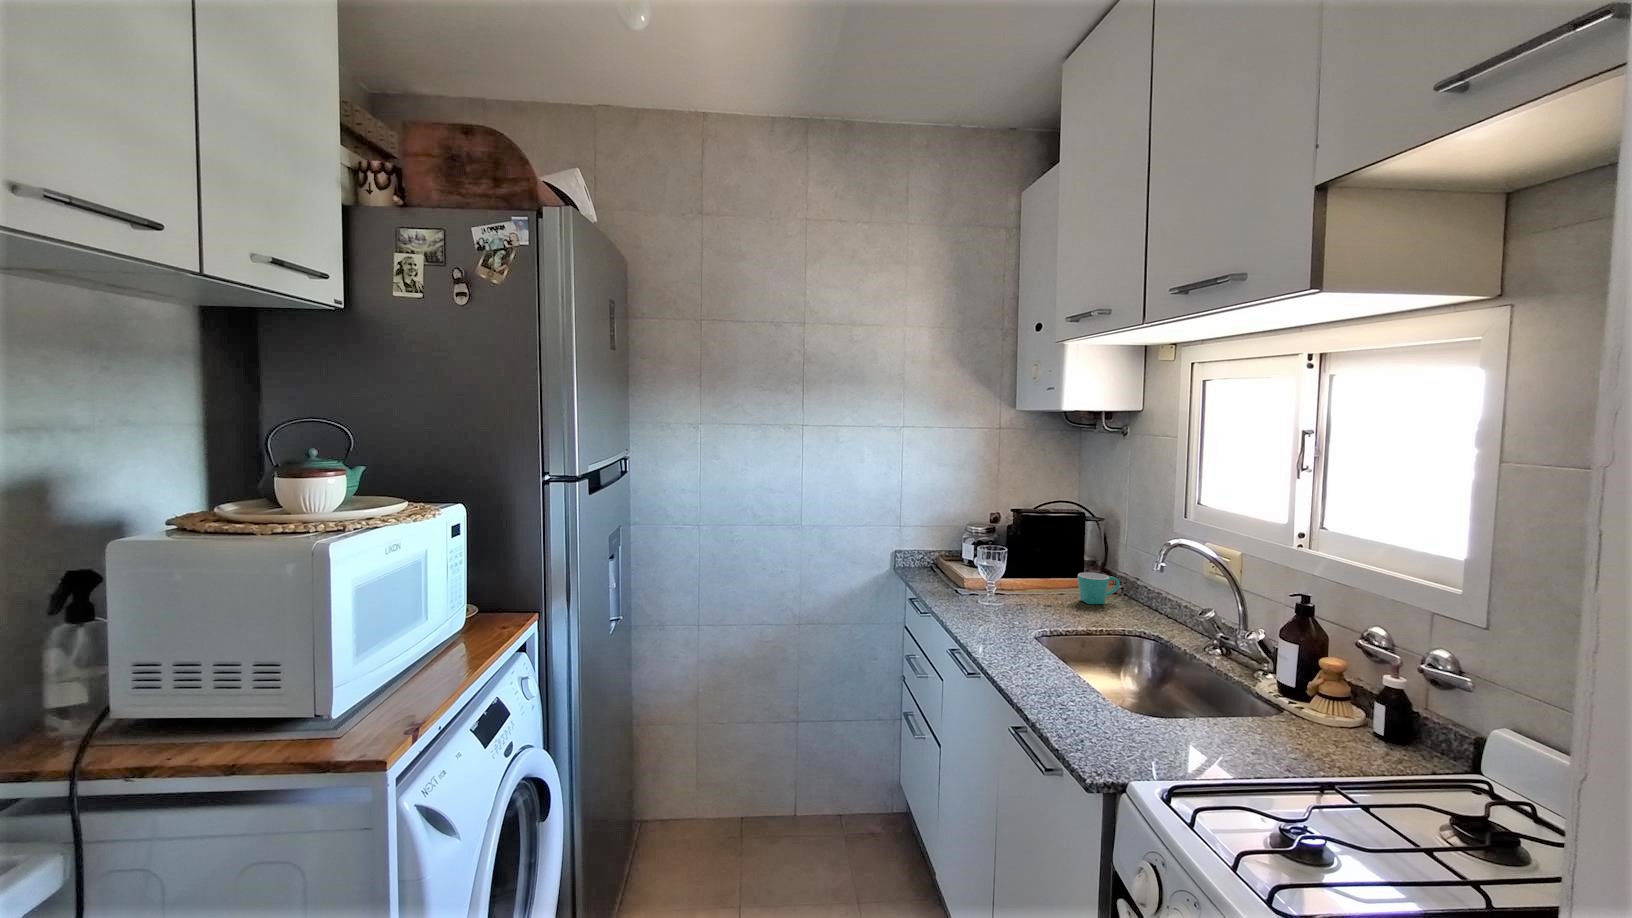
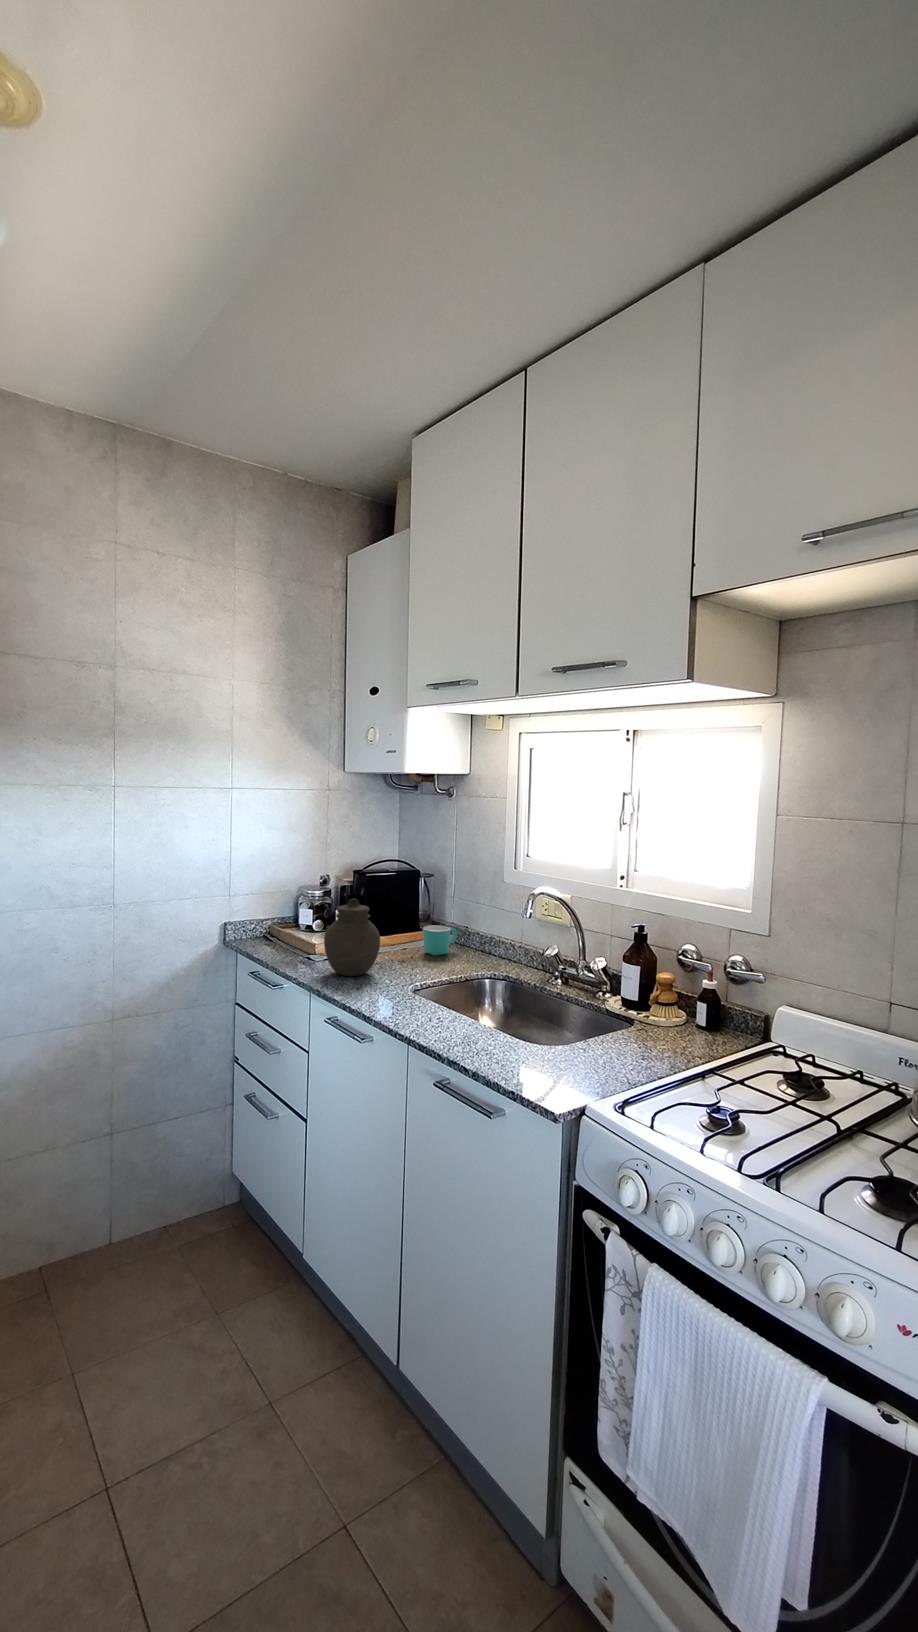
jar: none [960,536,1016,612] -> present [324,899,380,976]

